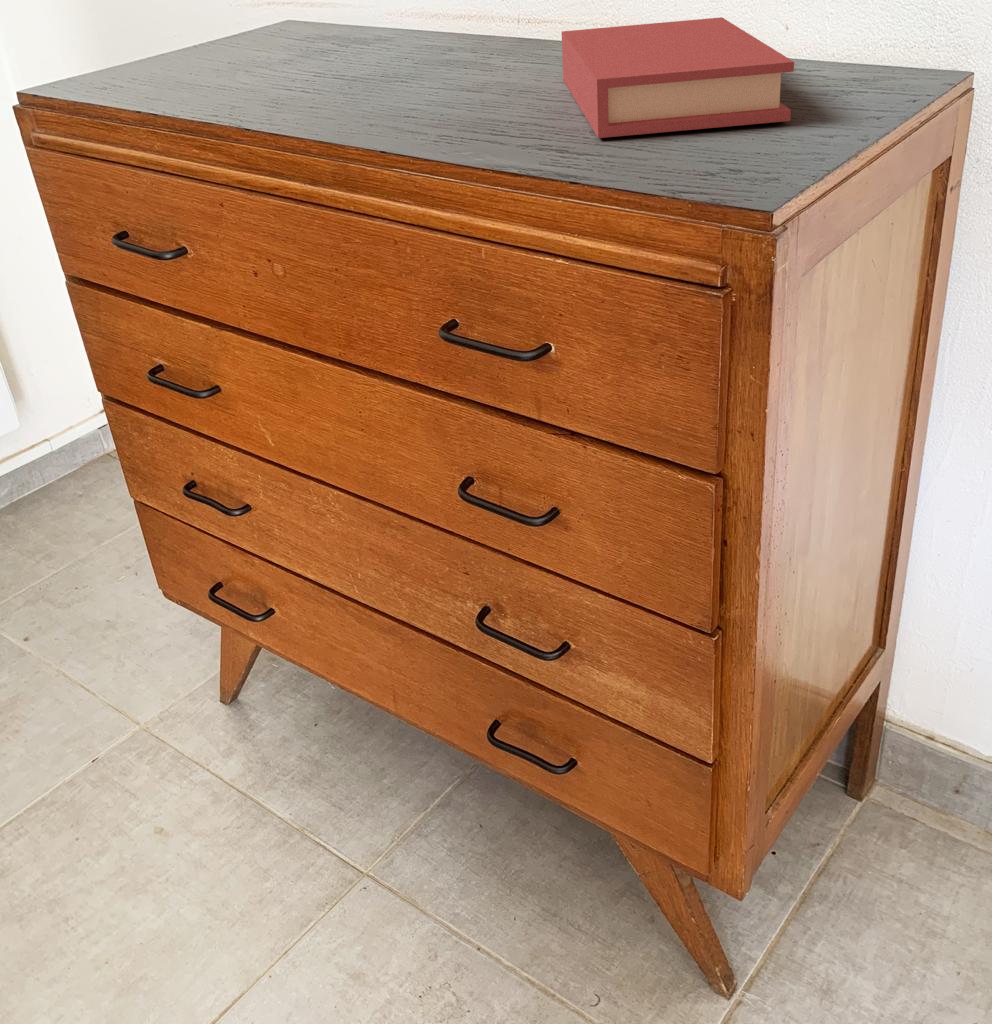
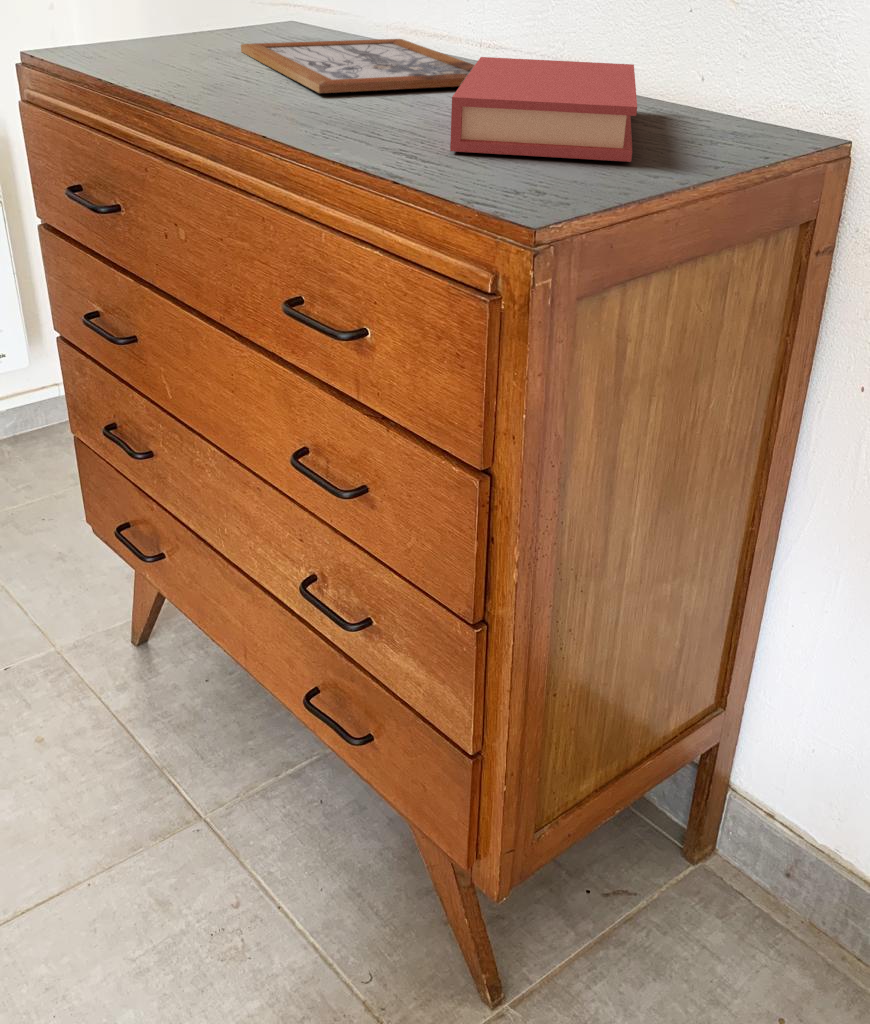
picture frame: none [259,24,572,95] -> present [241,39,475,93]

